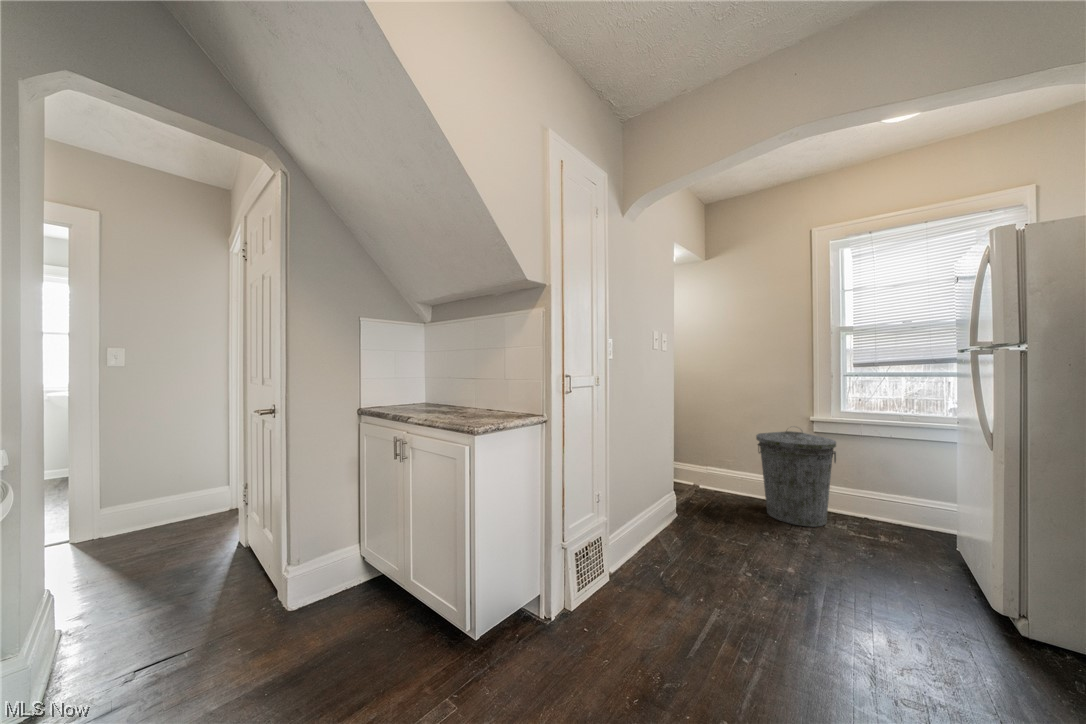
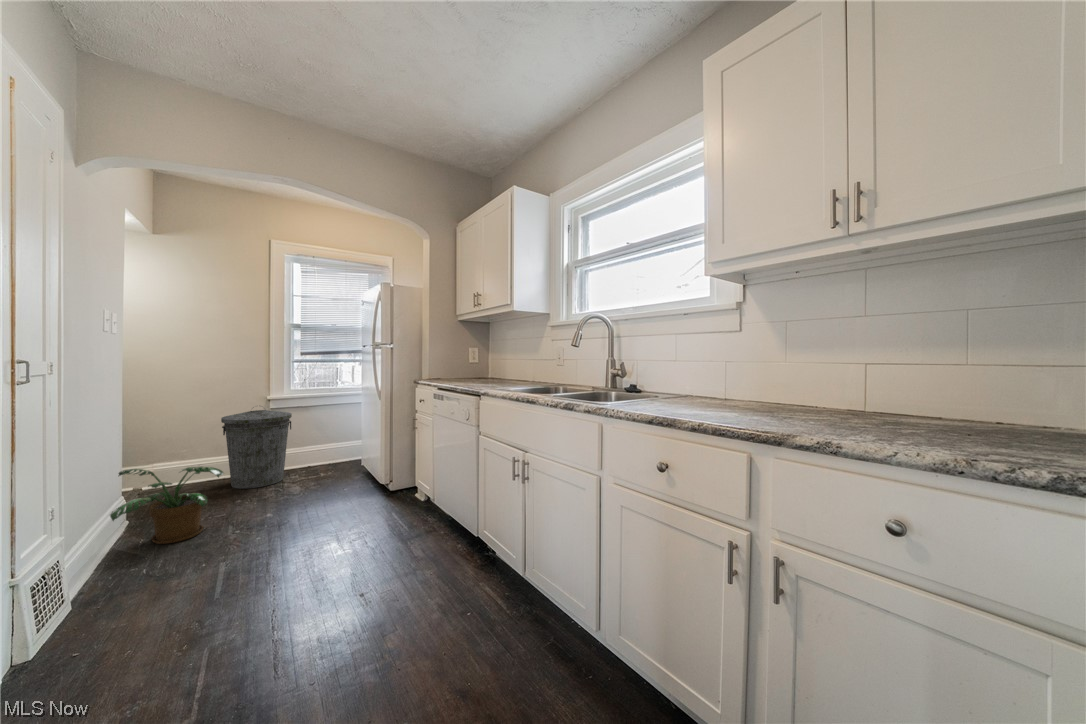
potted plant: none [650,470,733,558] -> present [110,467,223,544]

